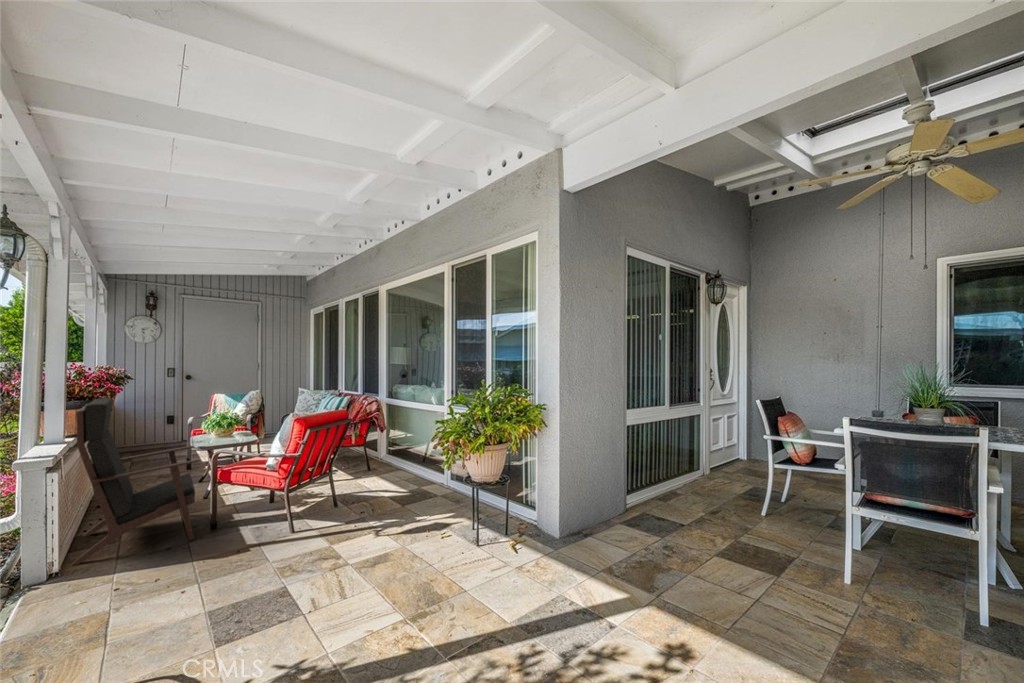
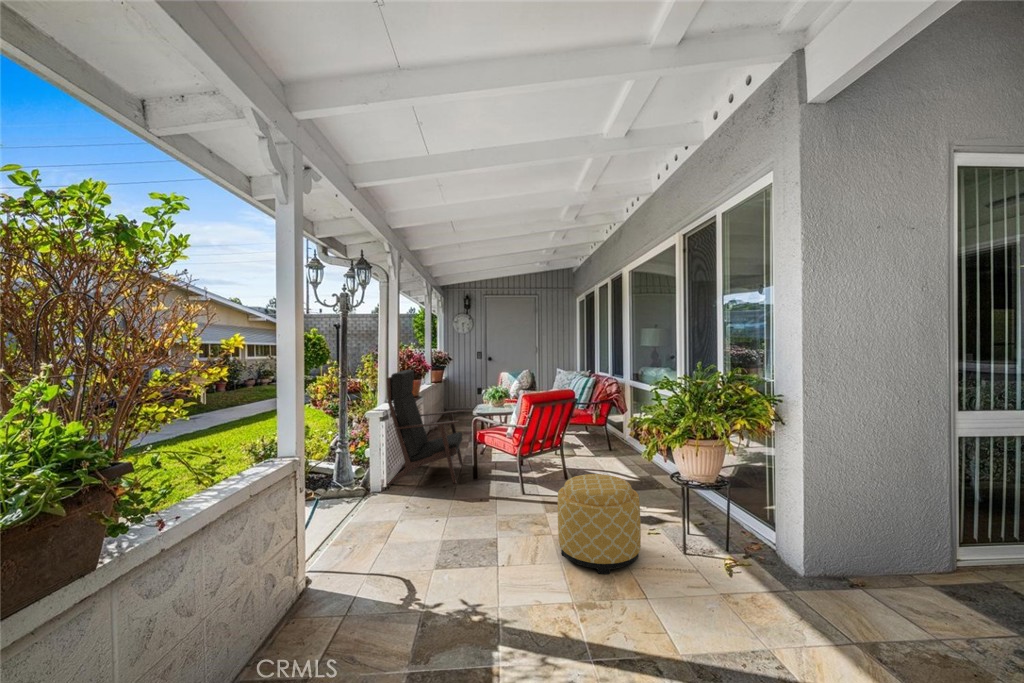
ottoman: none [365,490,446,586] -> present [558,474,641,574]

